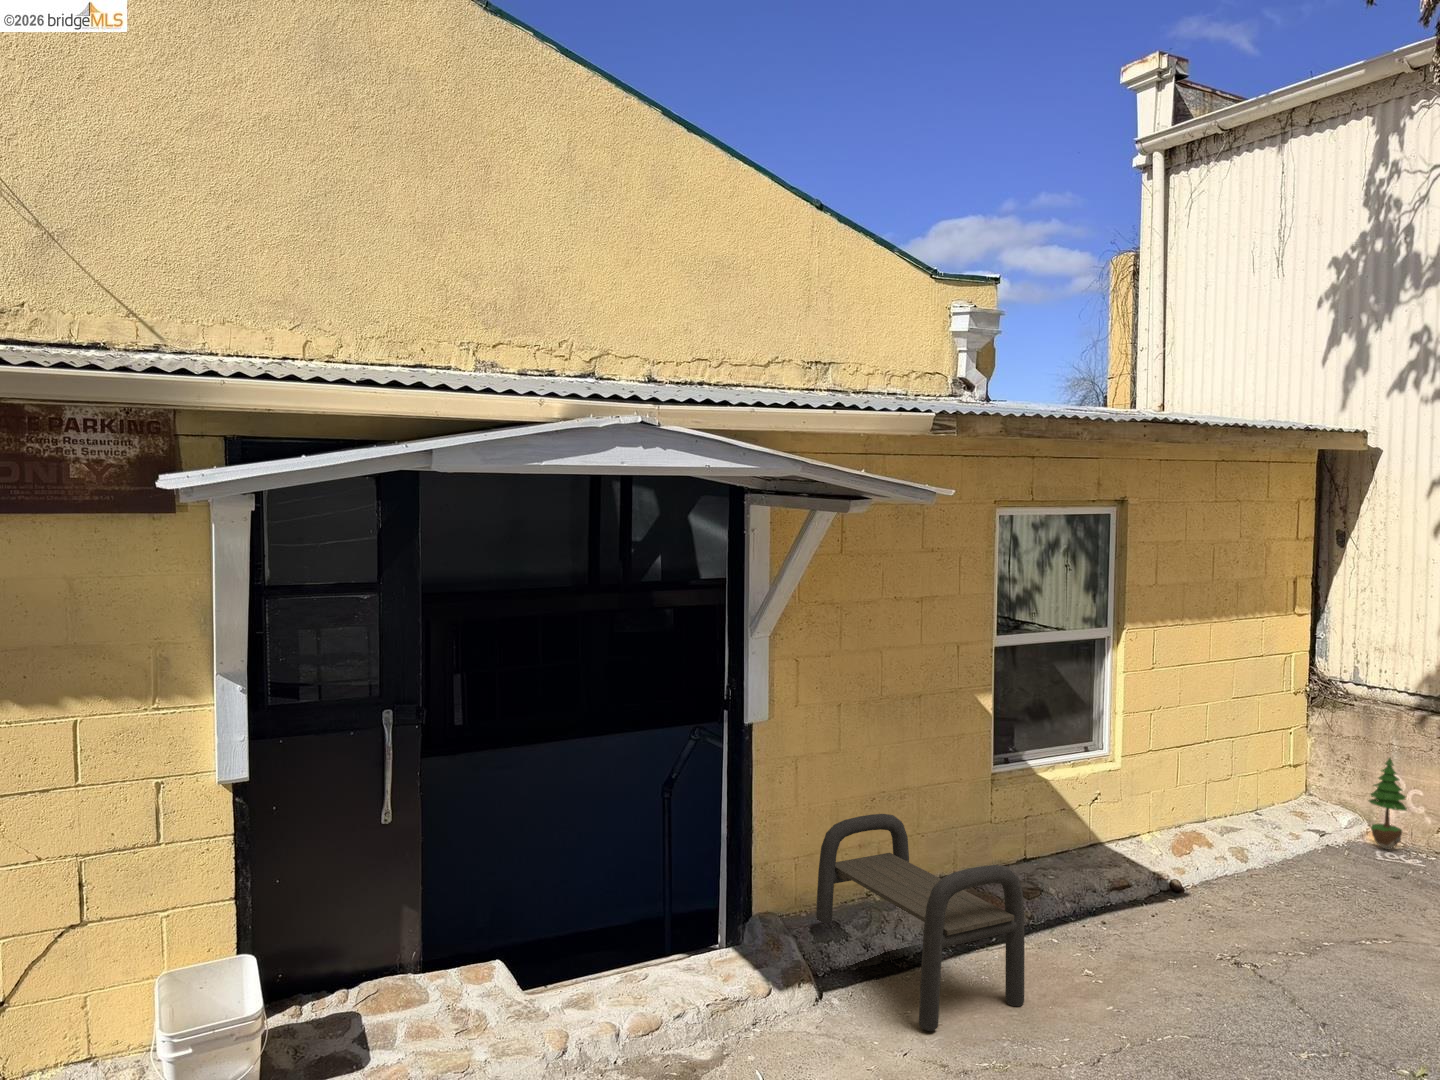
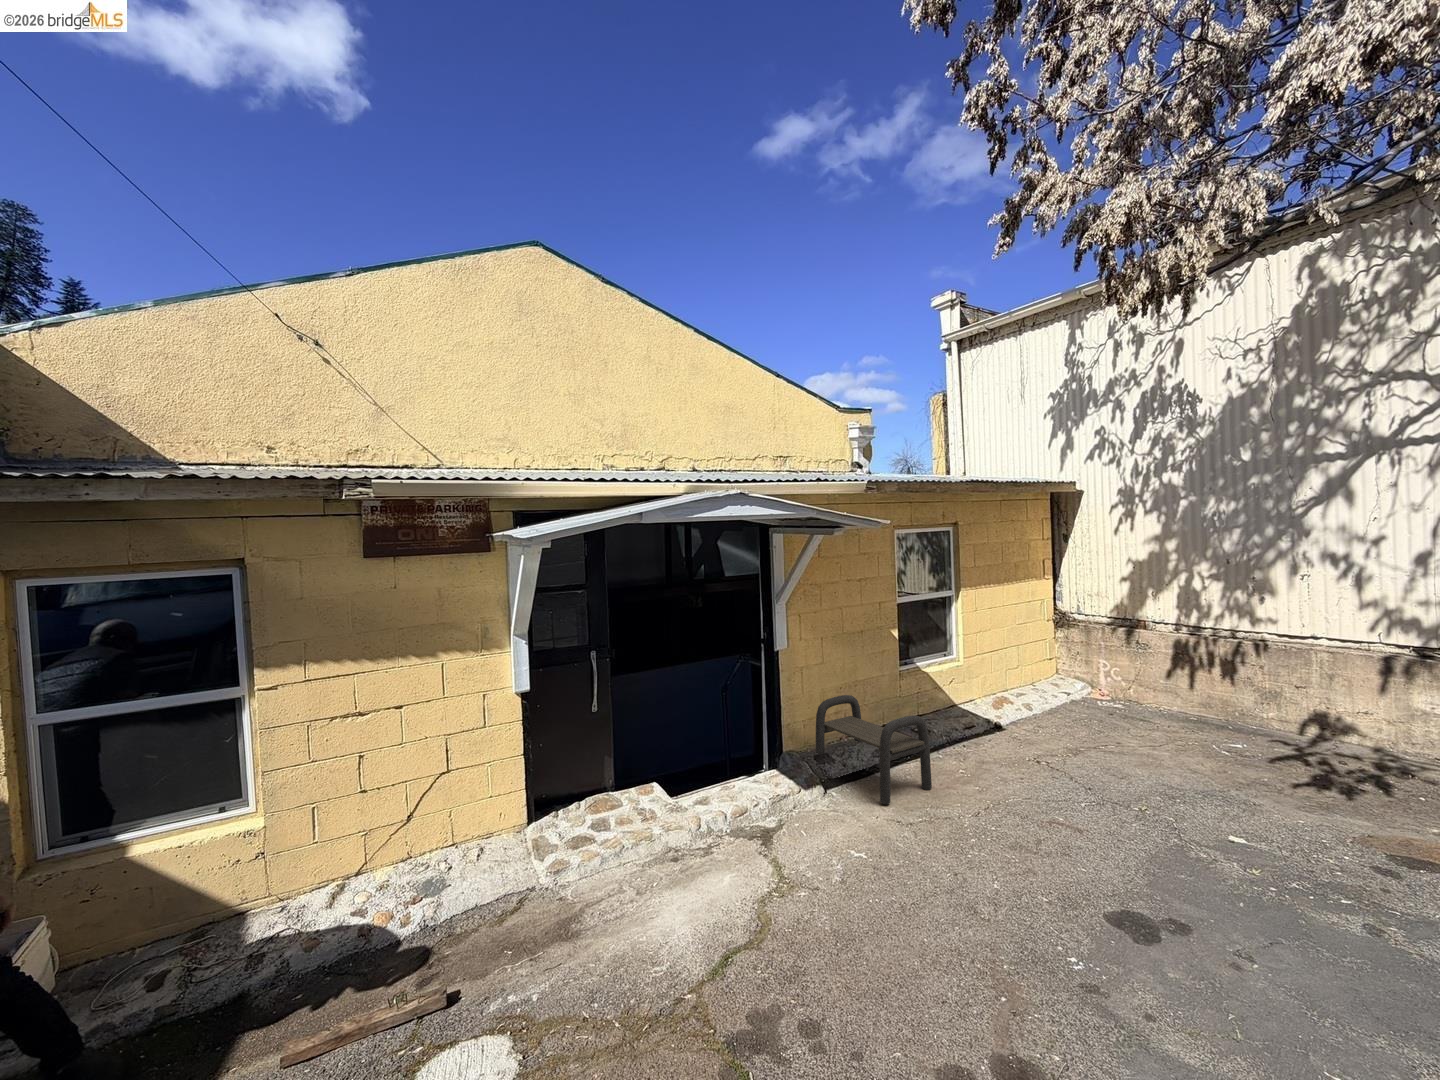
potted tree: present [1369,758,1407,850] -> none [1090,652,1112,702]

